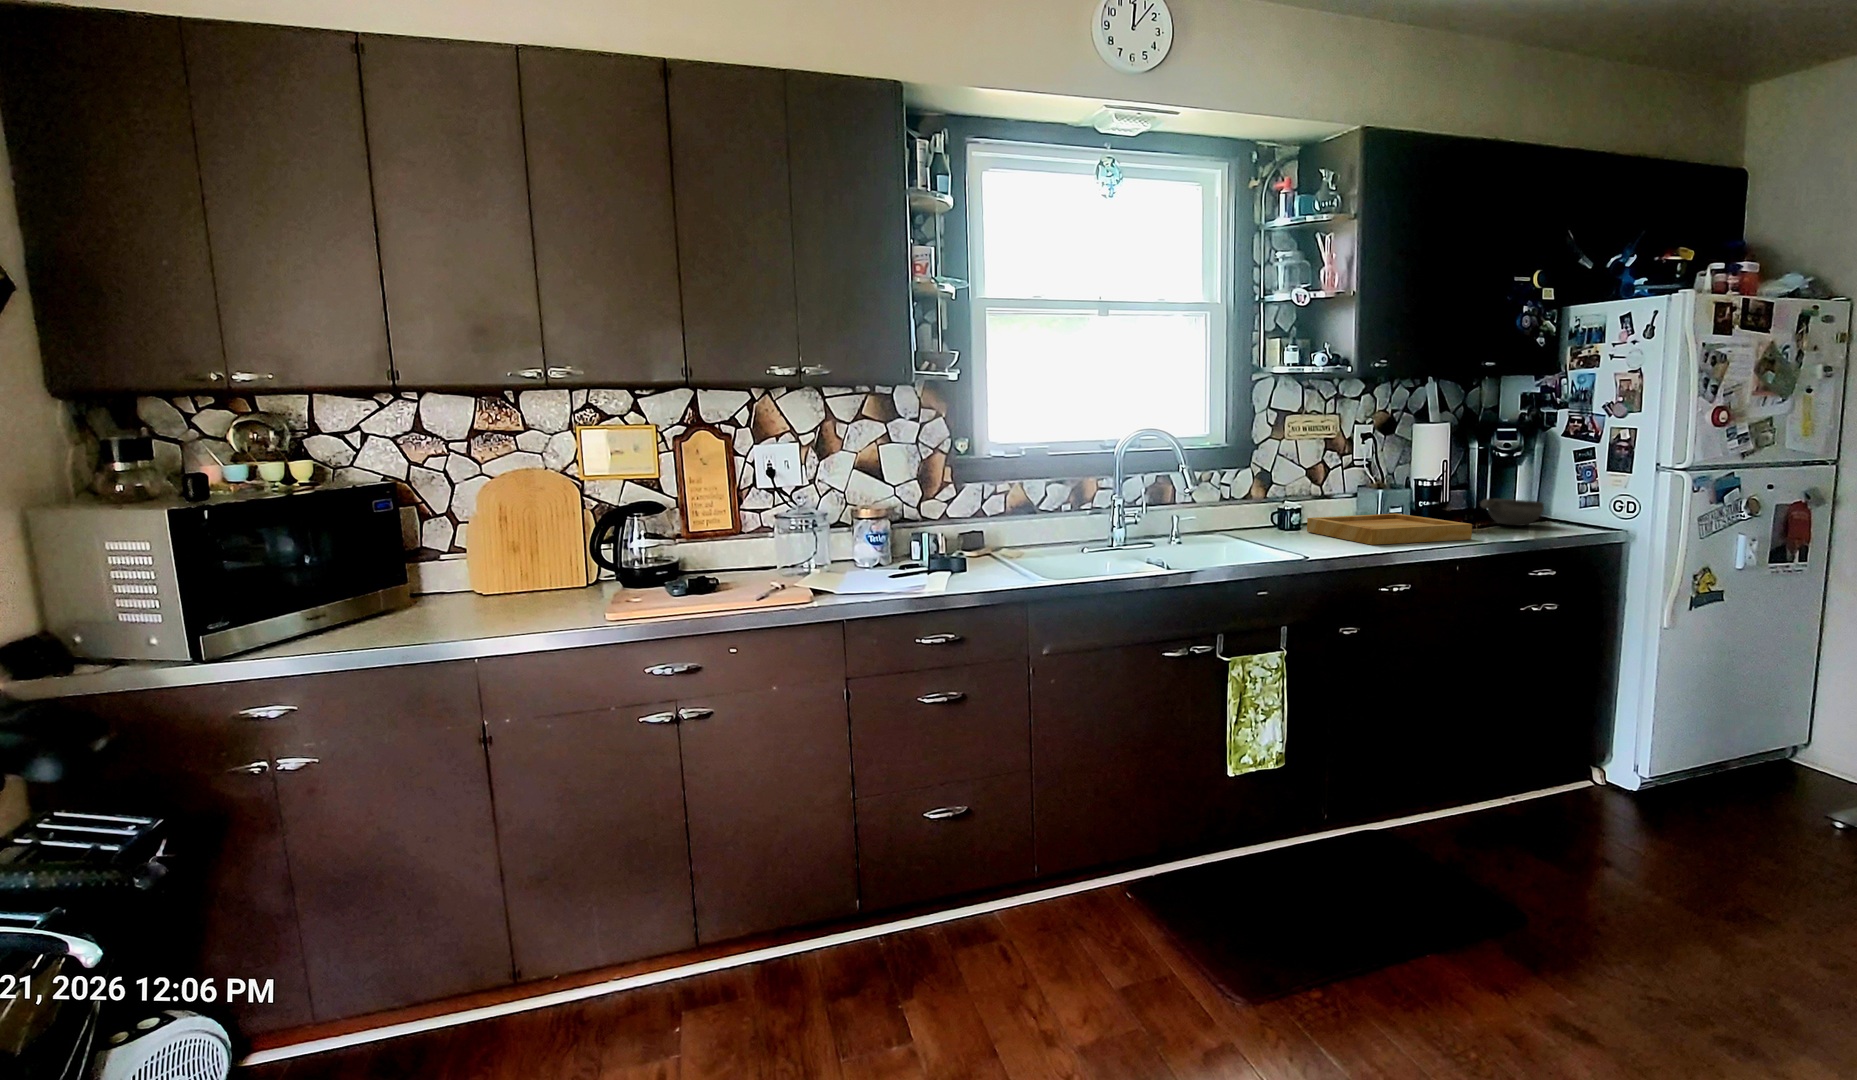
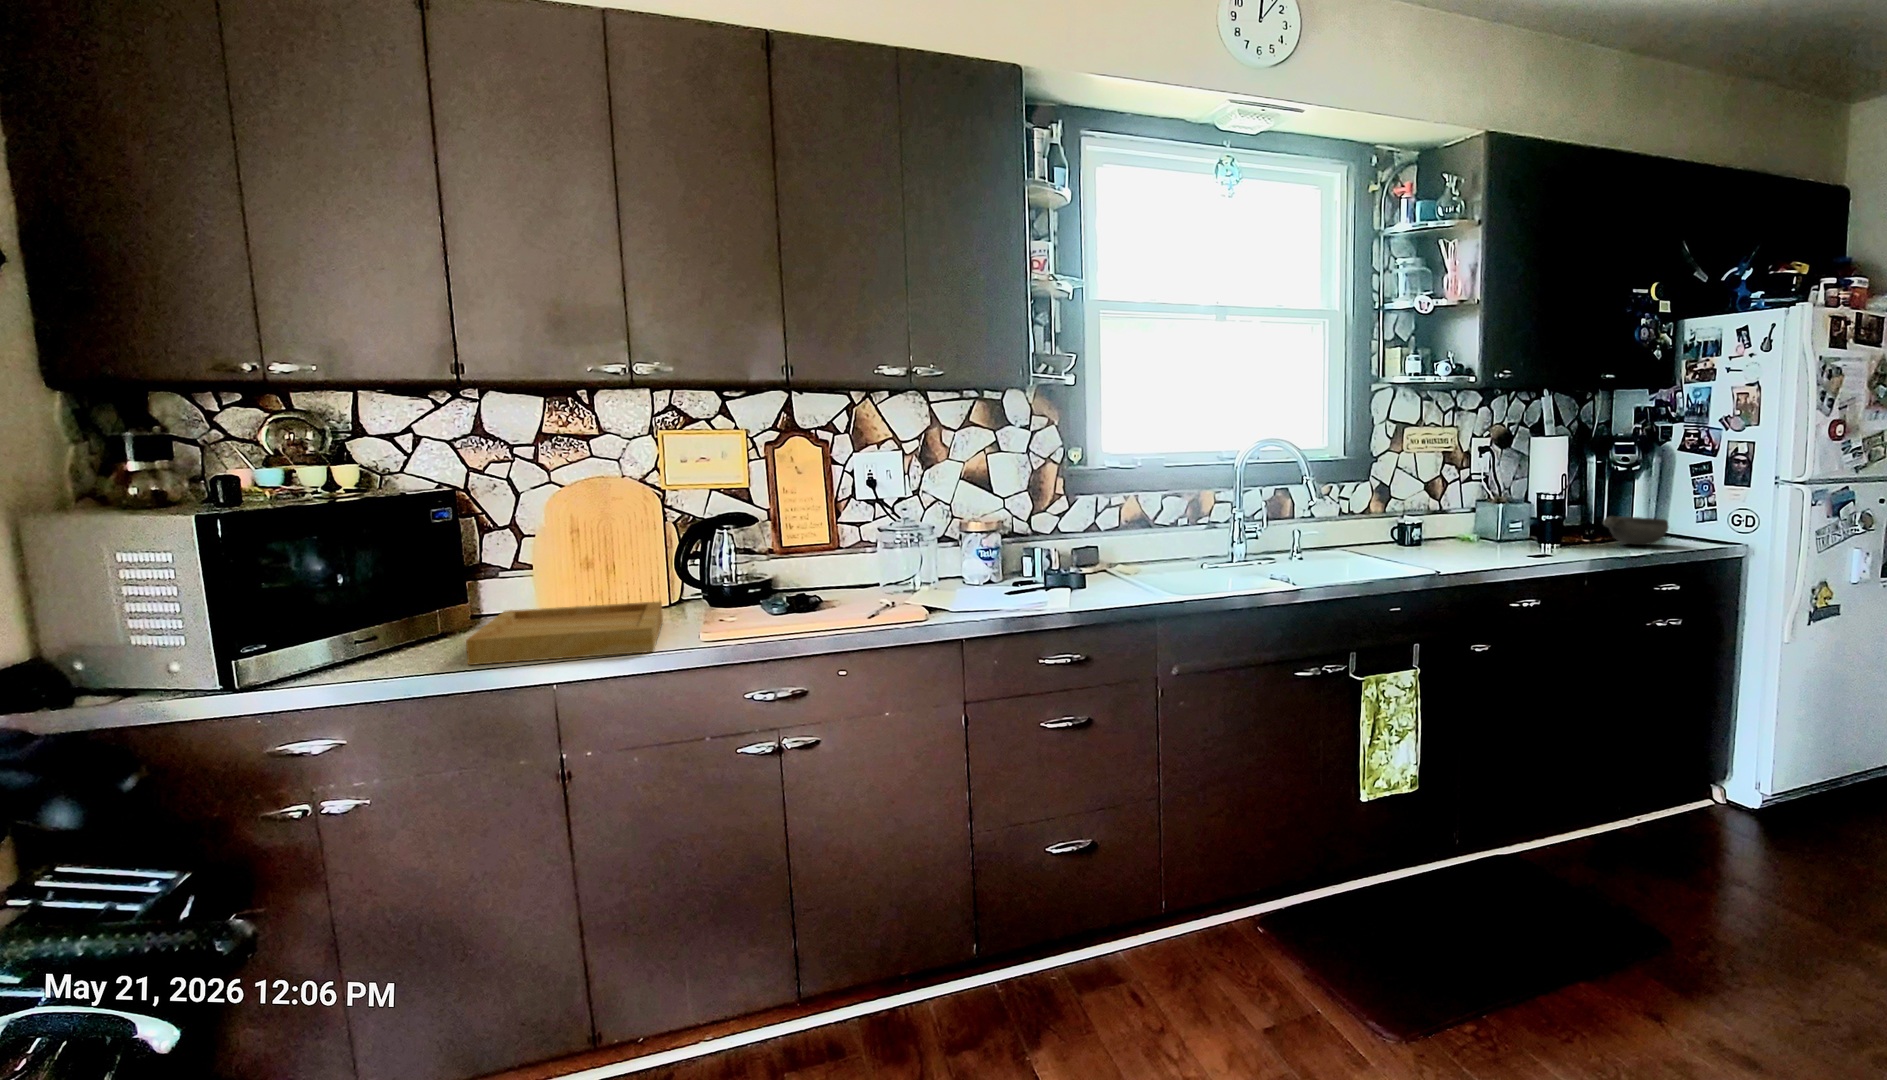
tray: present [1307,513,1472,545] -> present [466,602,663,665]

